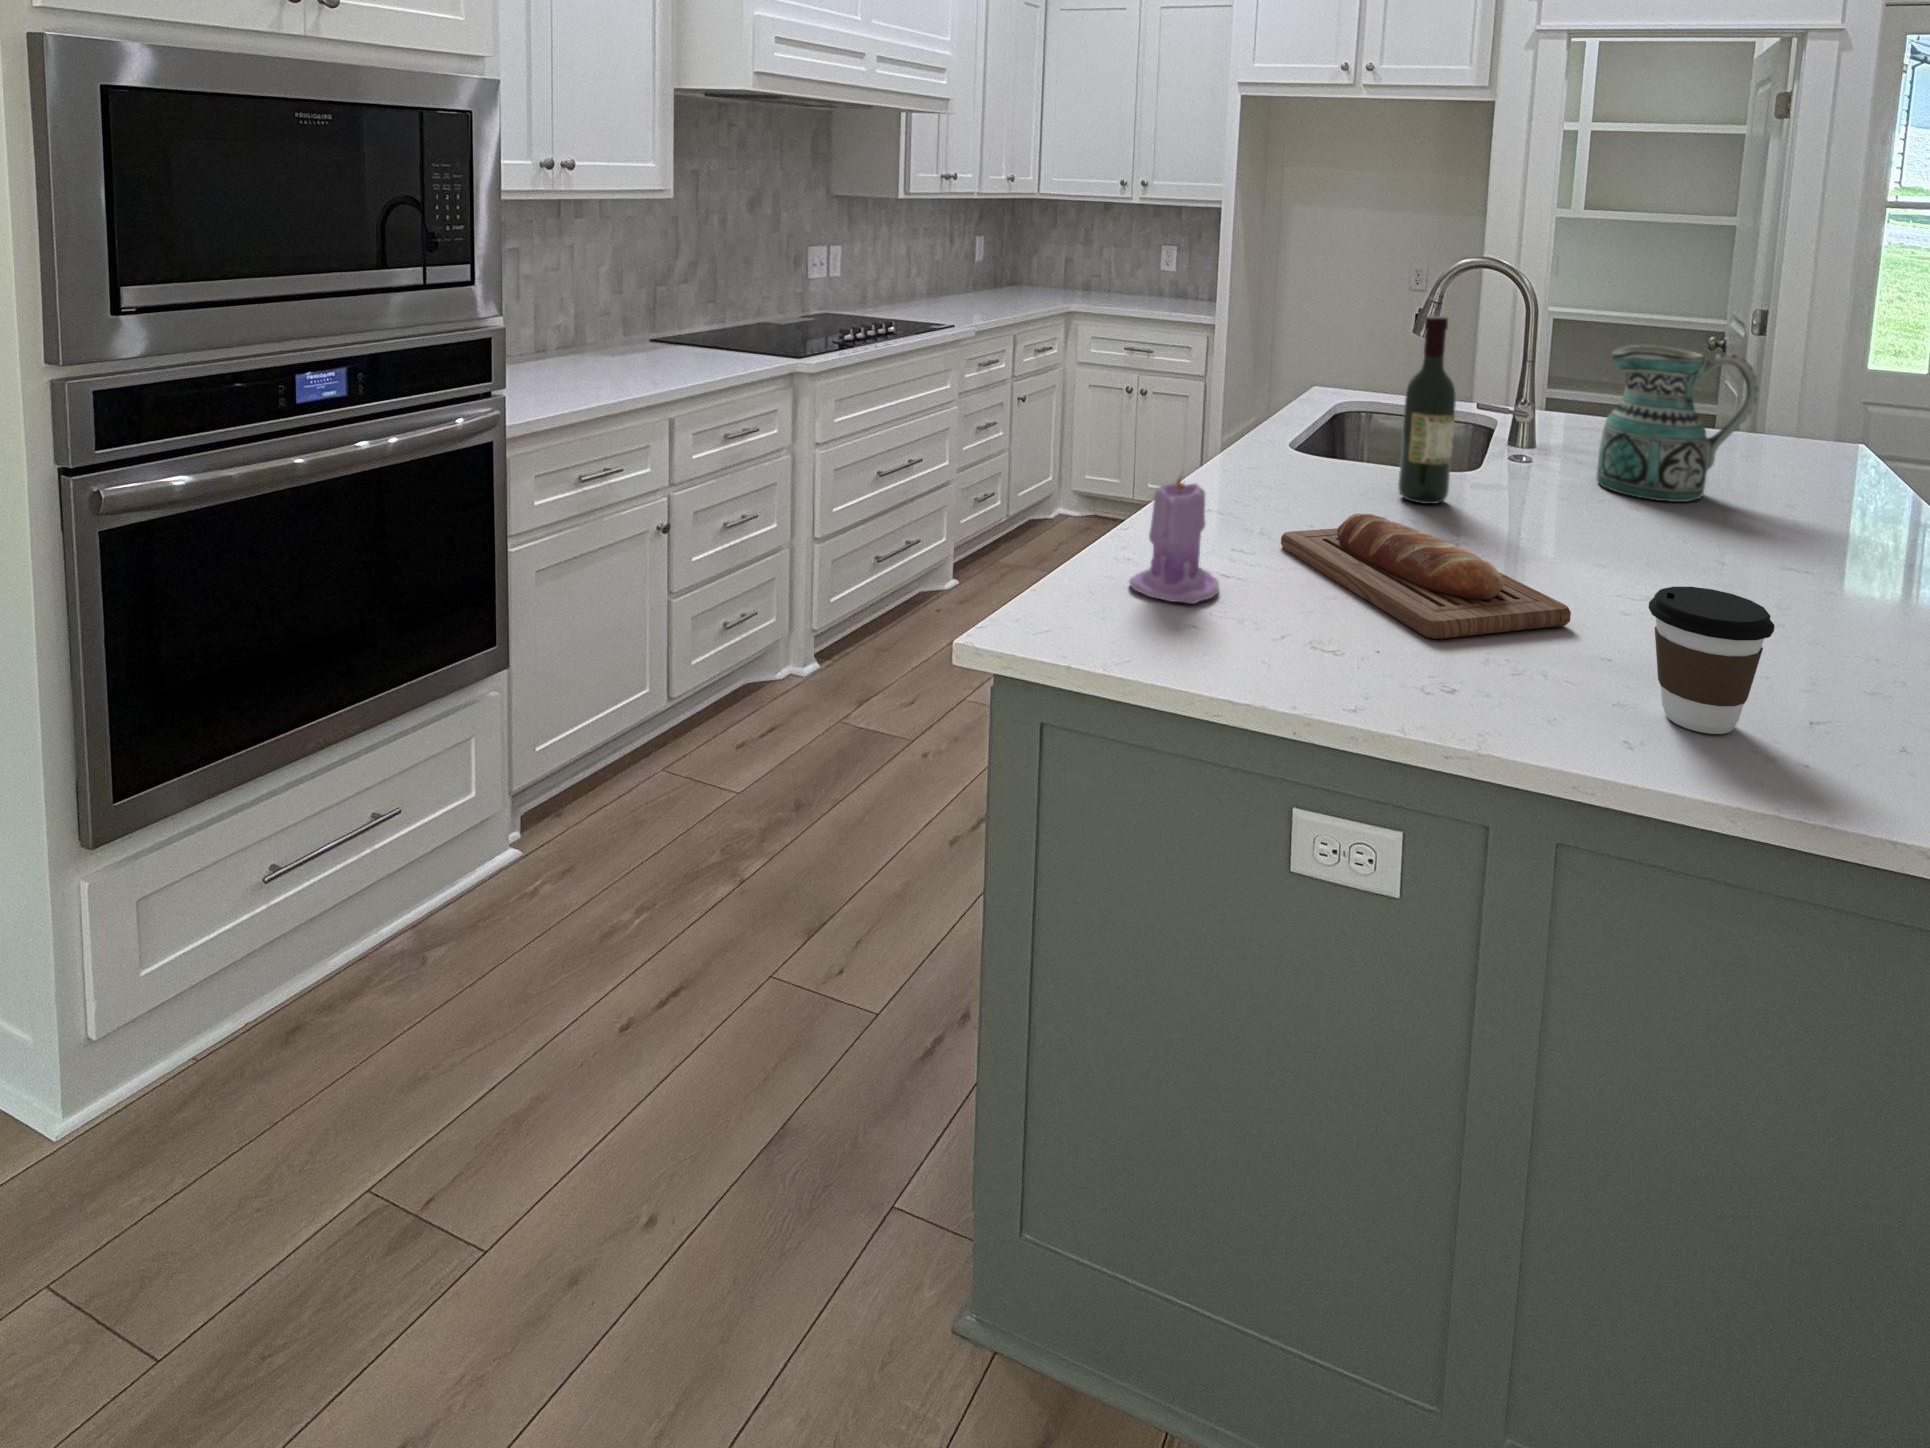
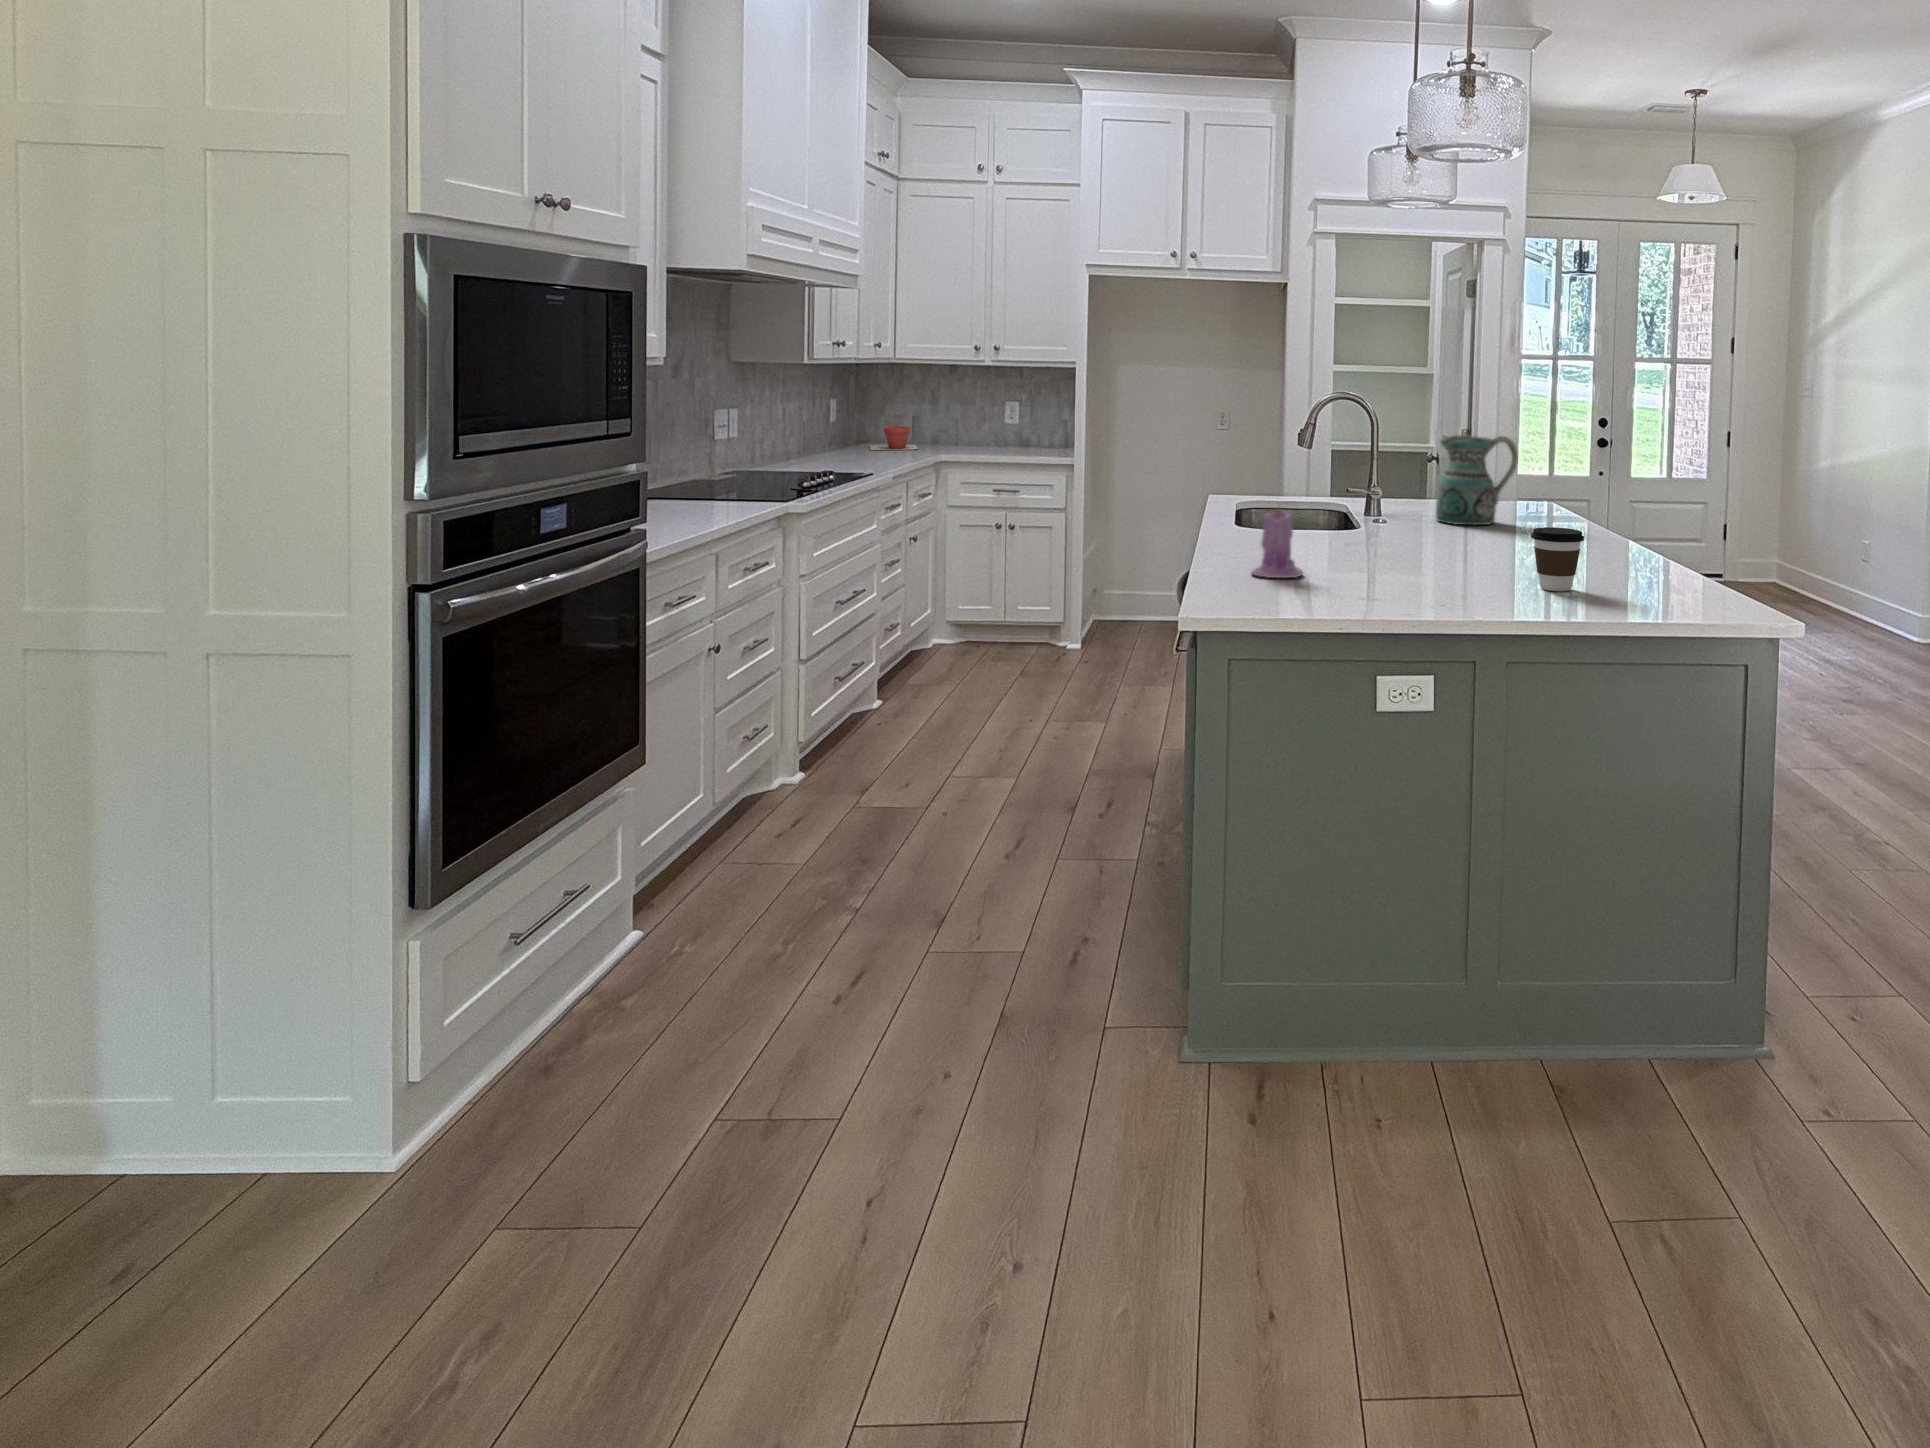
plant pot: none [1011,267,1066,294] -> present [870,426,917,450]
wine bottle: present [1398,315,1456,504] -> none [1341,419,1372,535]
bread loaf: present [1281,513,1571,639] -> none [1307,530,1479,578]

